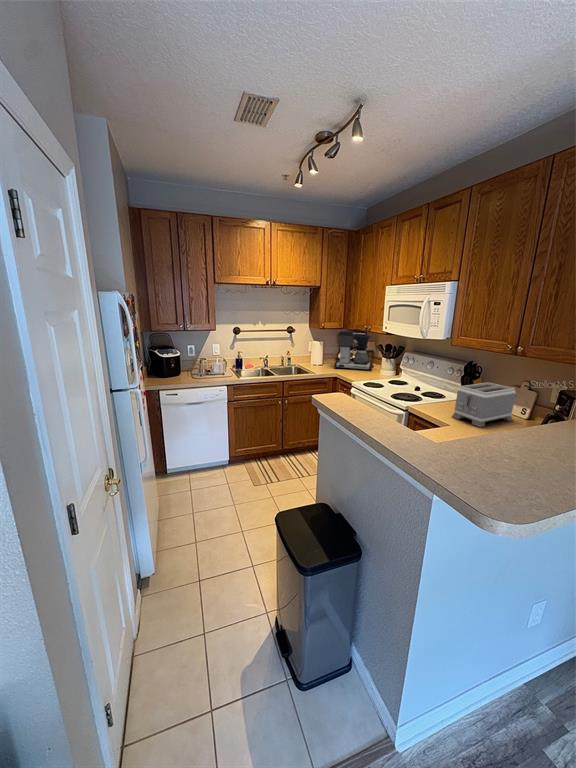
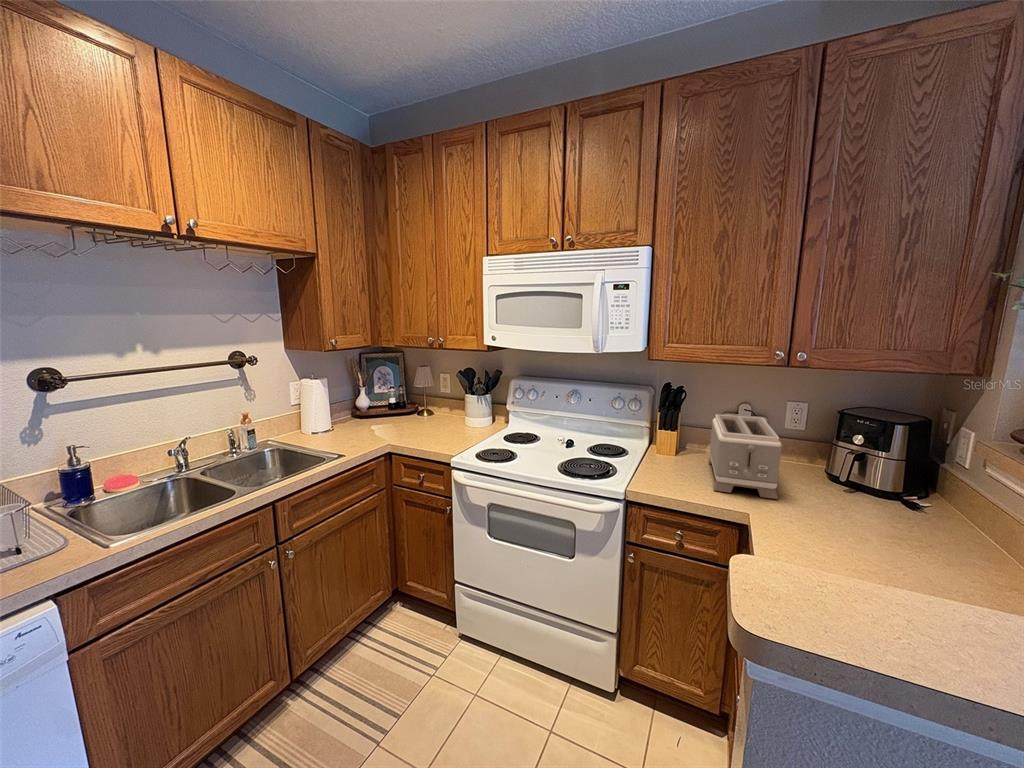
coffee maker: present [334,331,374,371] -> none [366,350,447,432]

